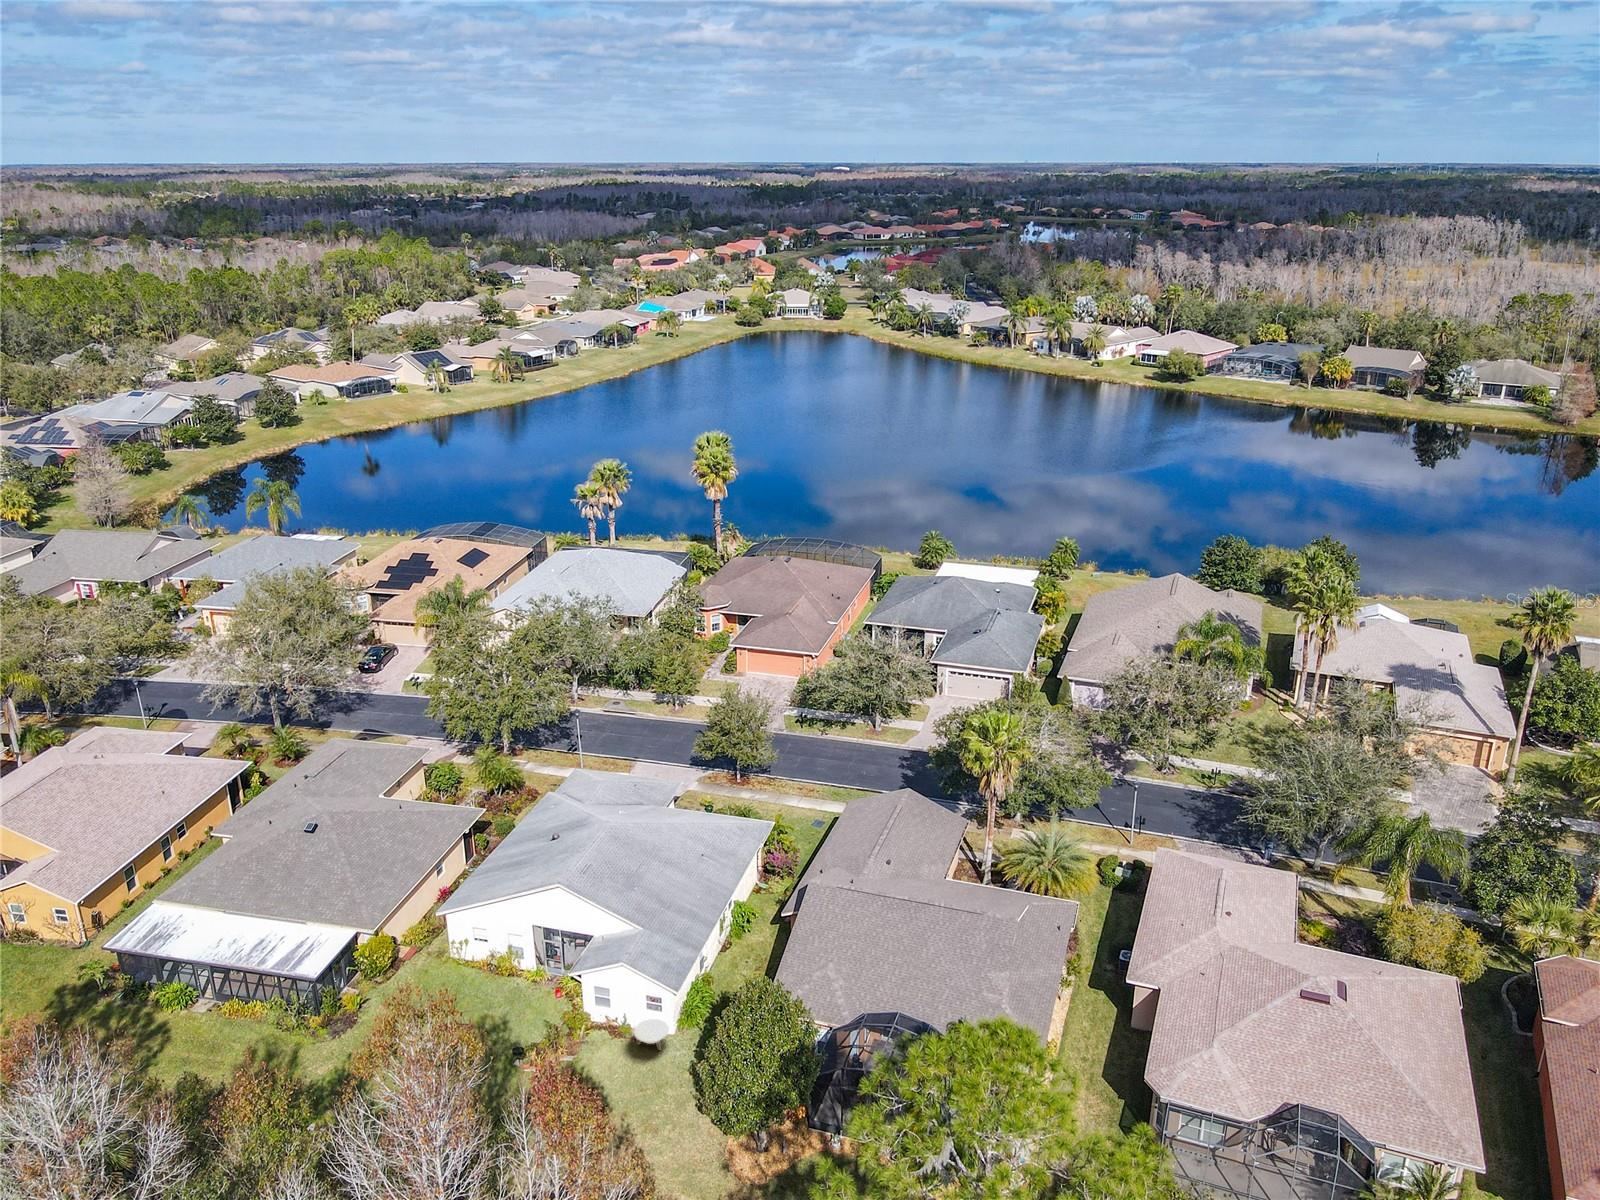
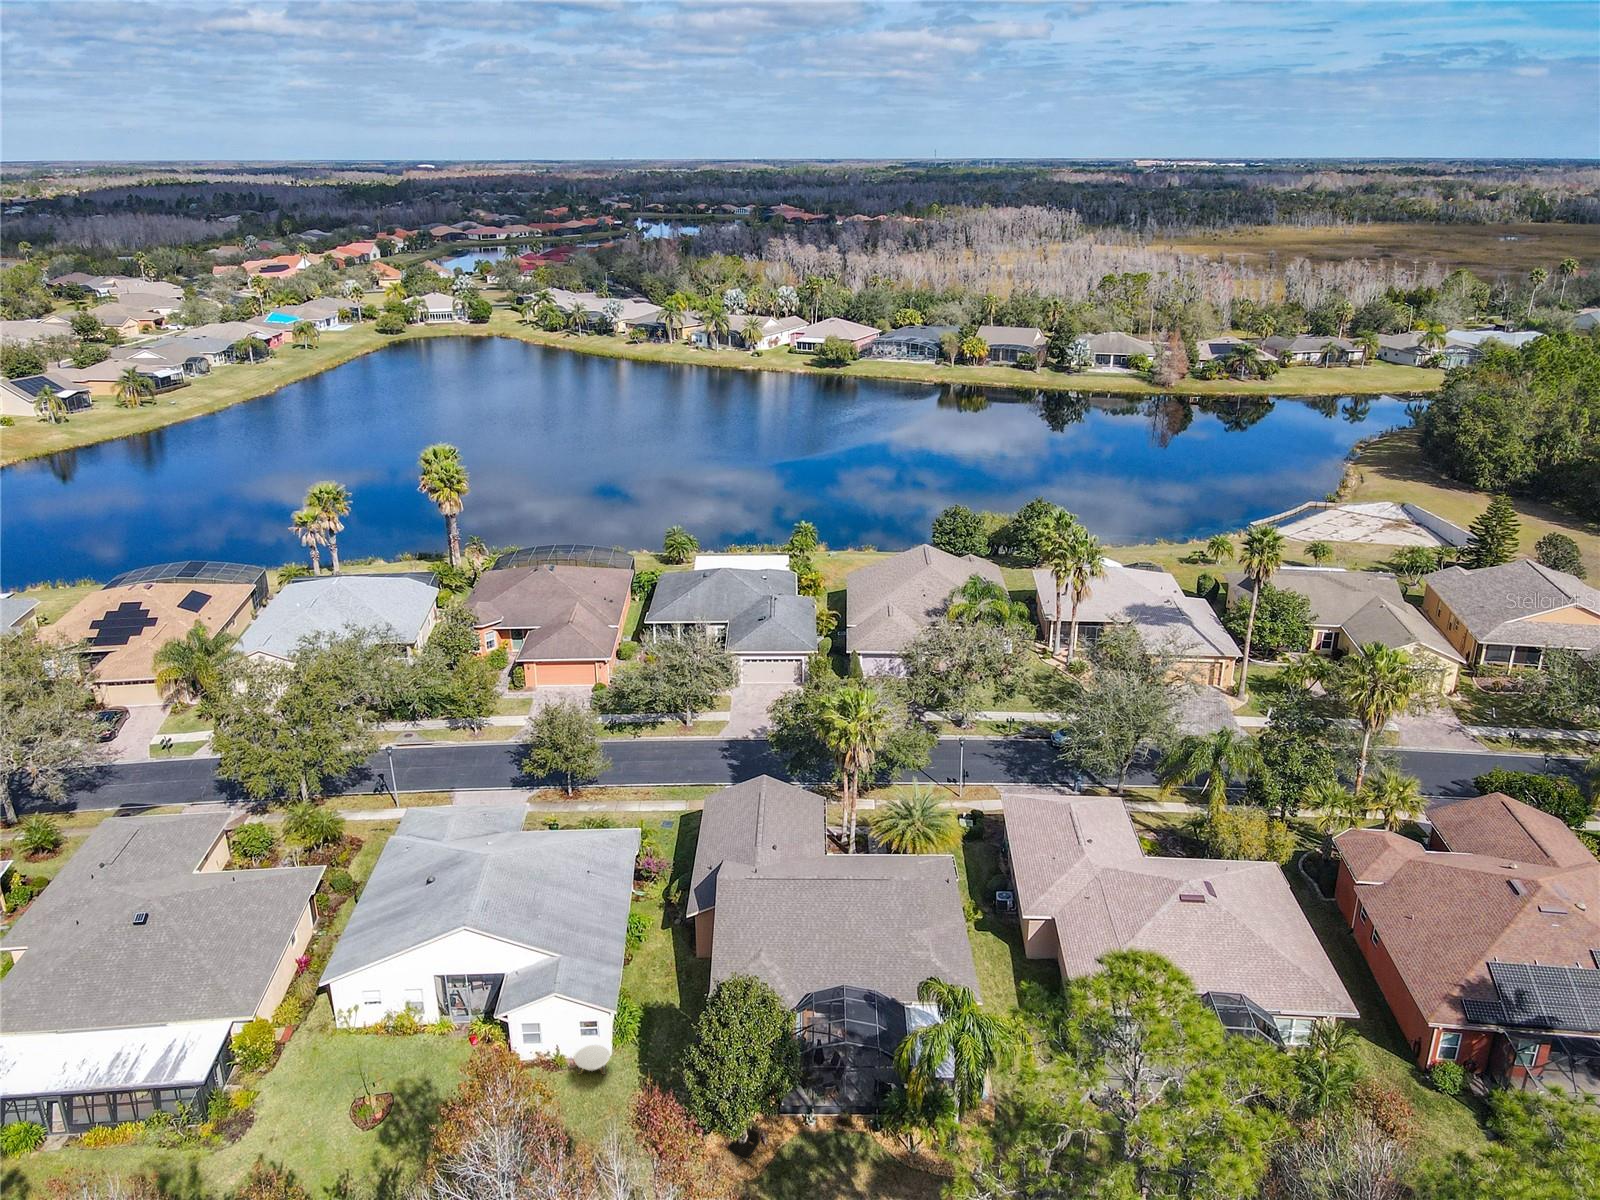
lounge chair: none [740,1132,774,1173] -> present [728,1129,760,1161]

